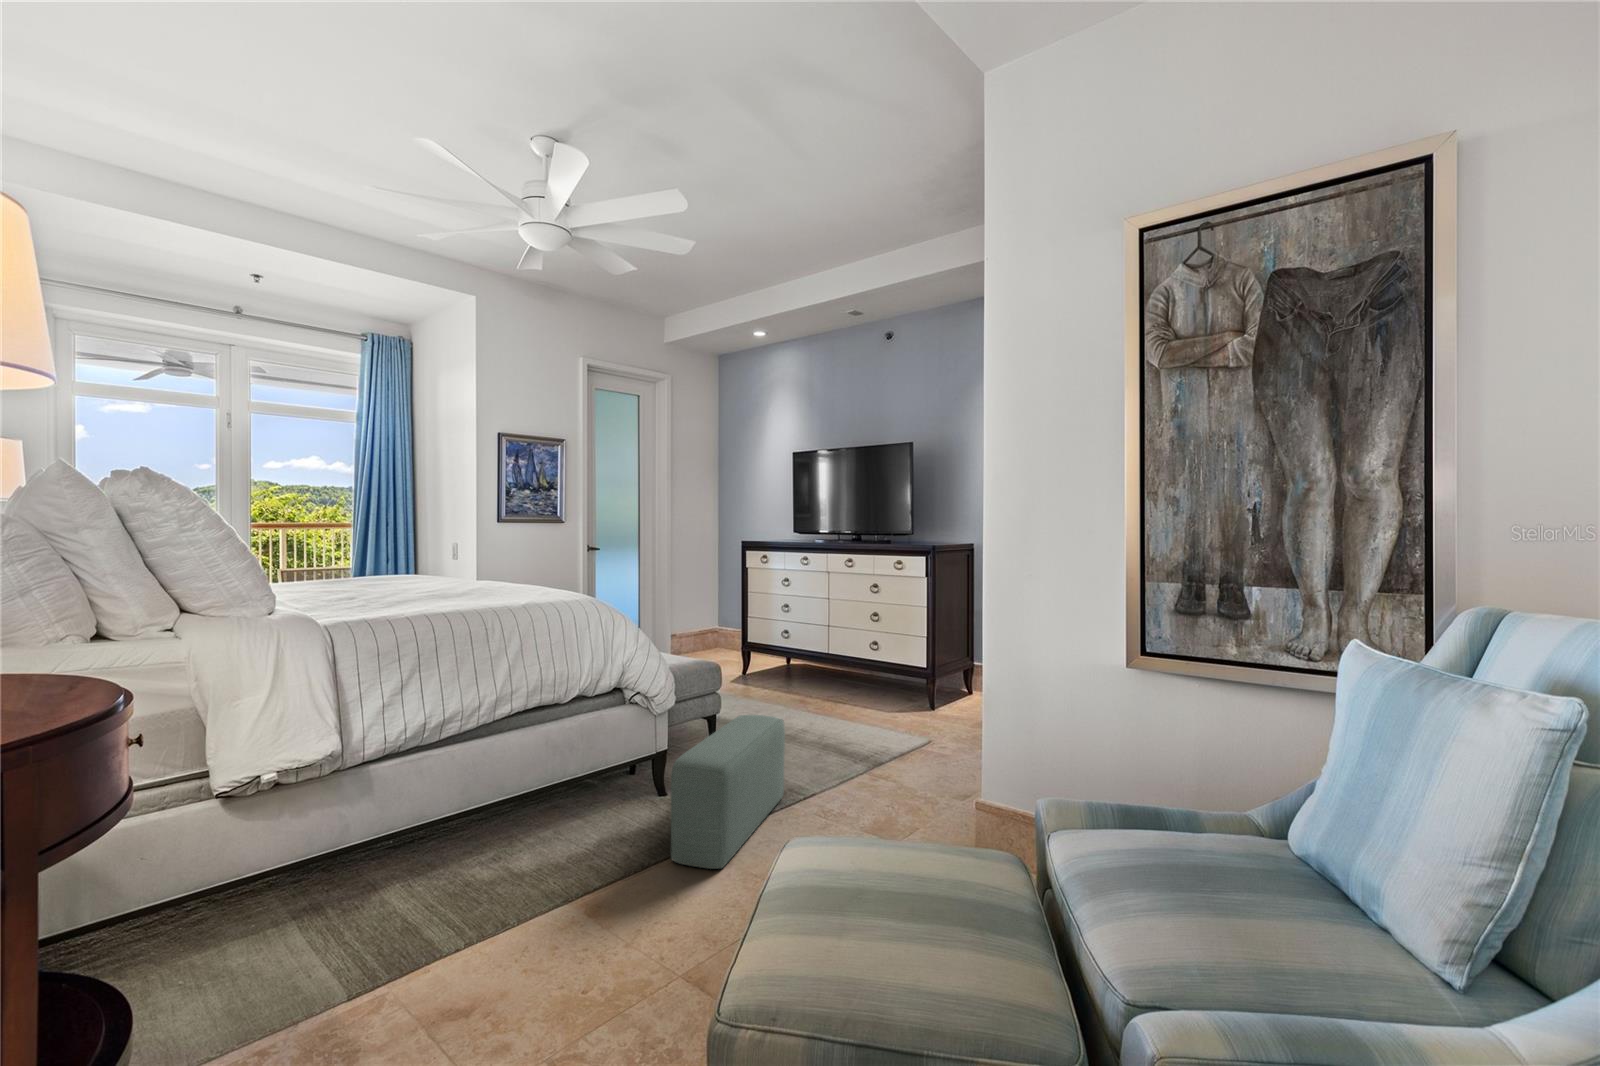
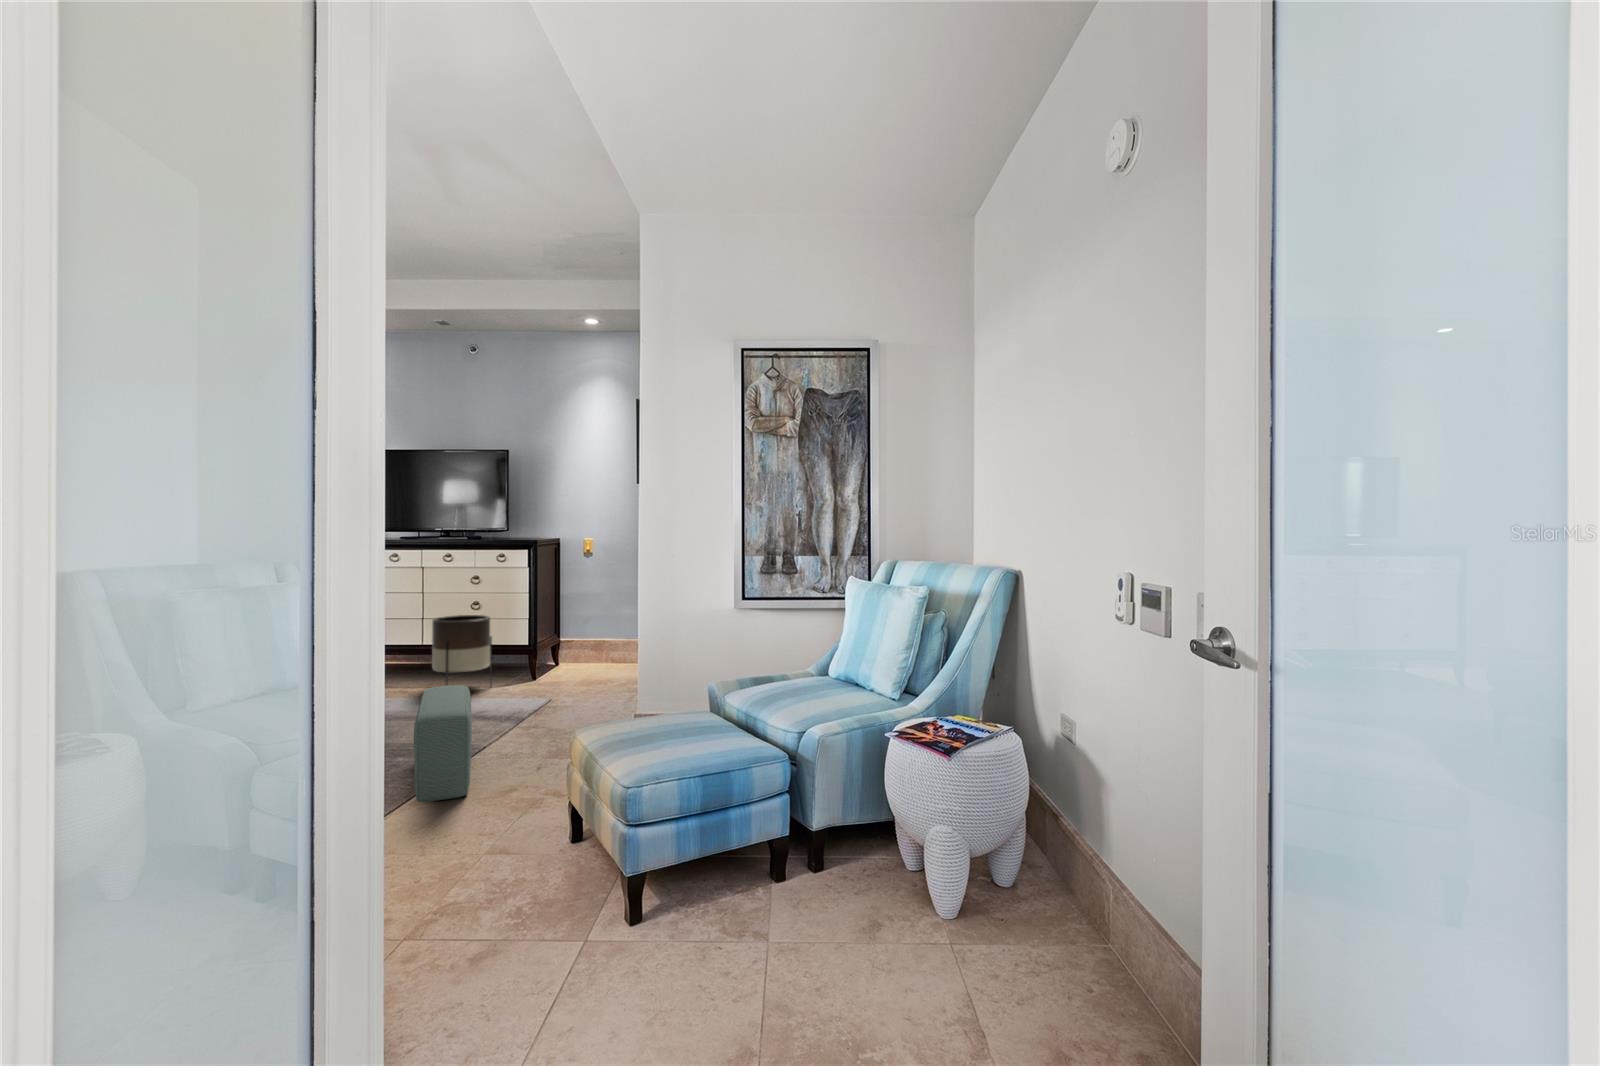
planter: none [827,626,886,711] -> present [432,615,492,686]

